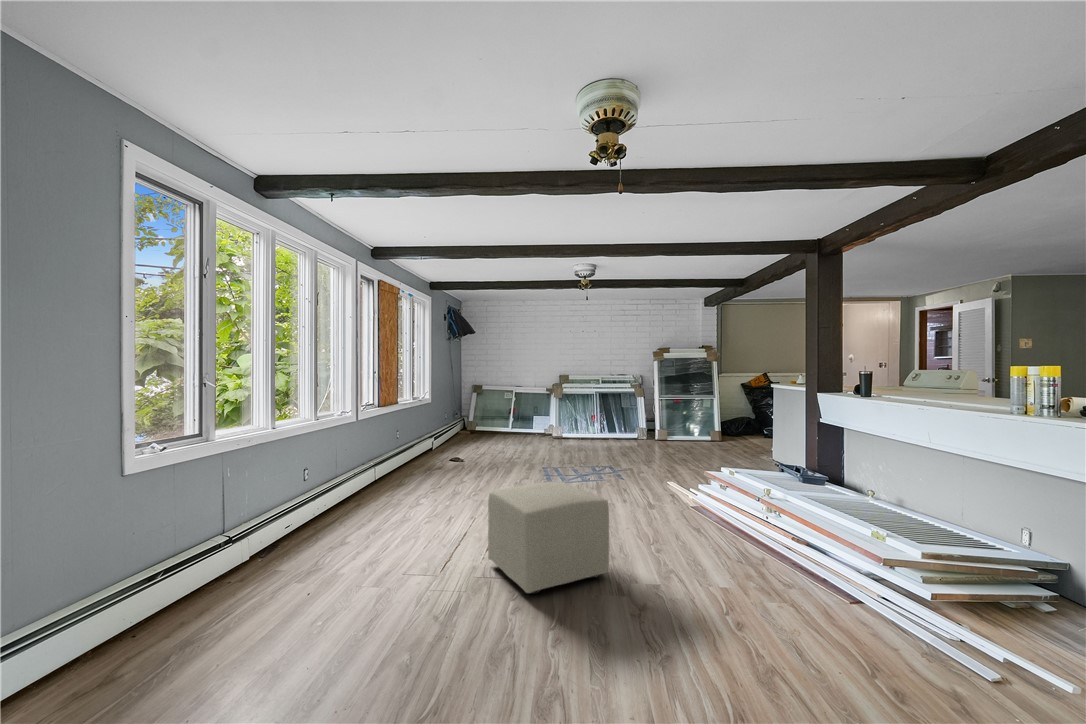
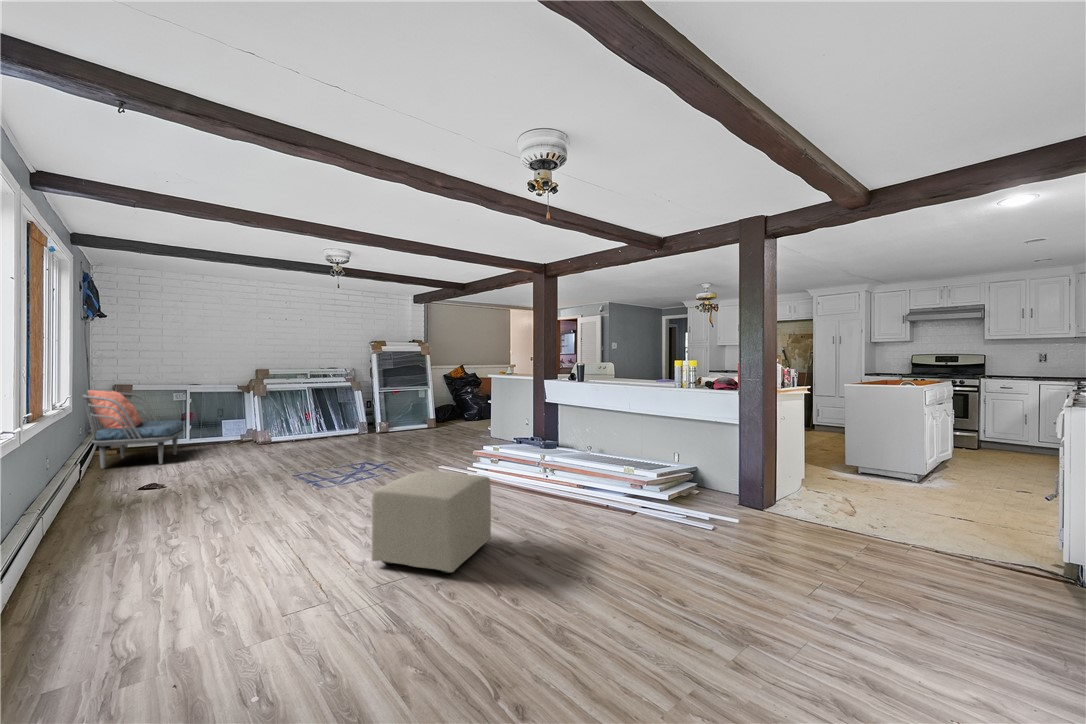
armchair: none [438,388,500,447] -> present [83,390,184,469]

